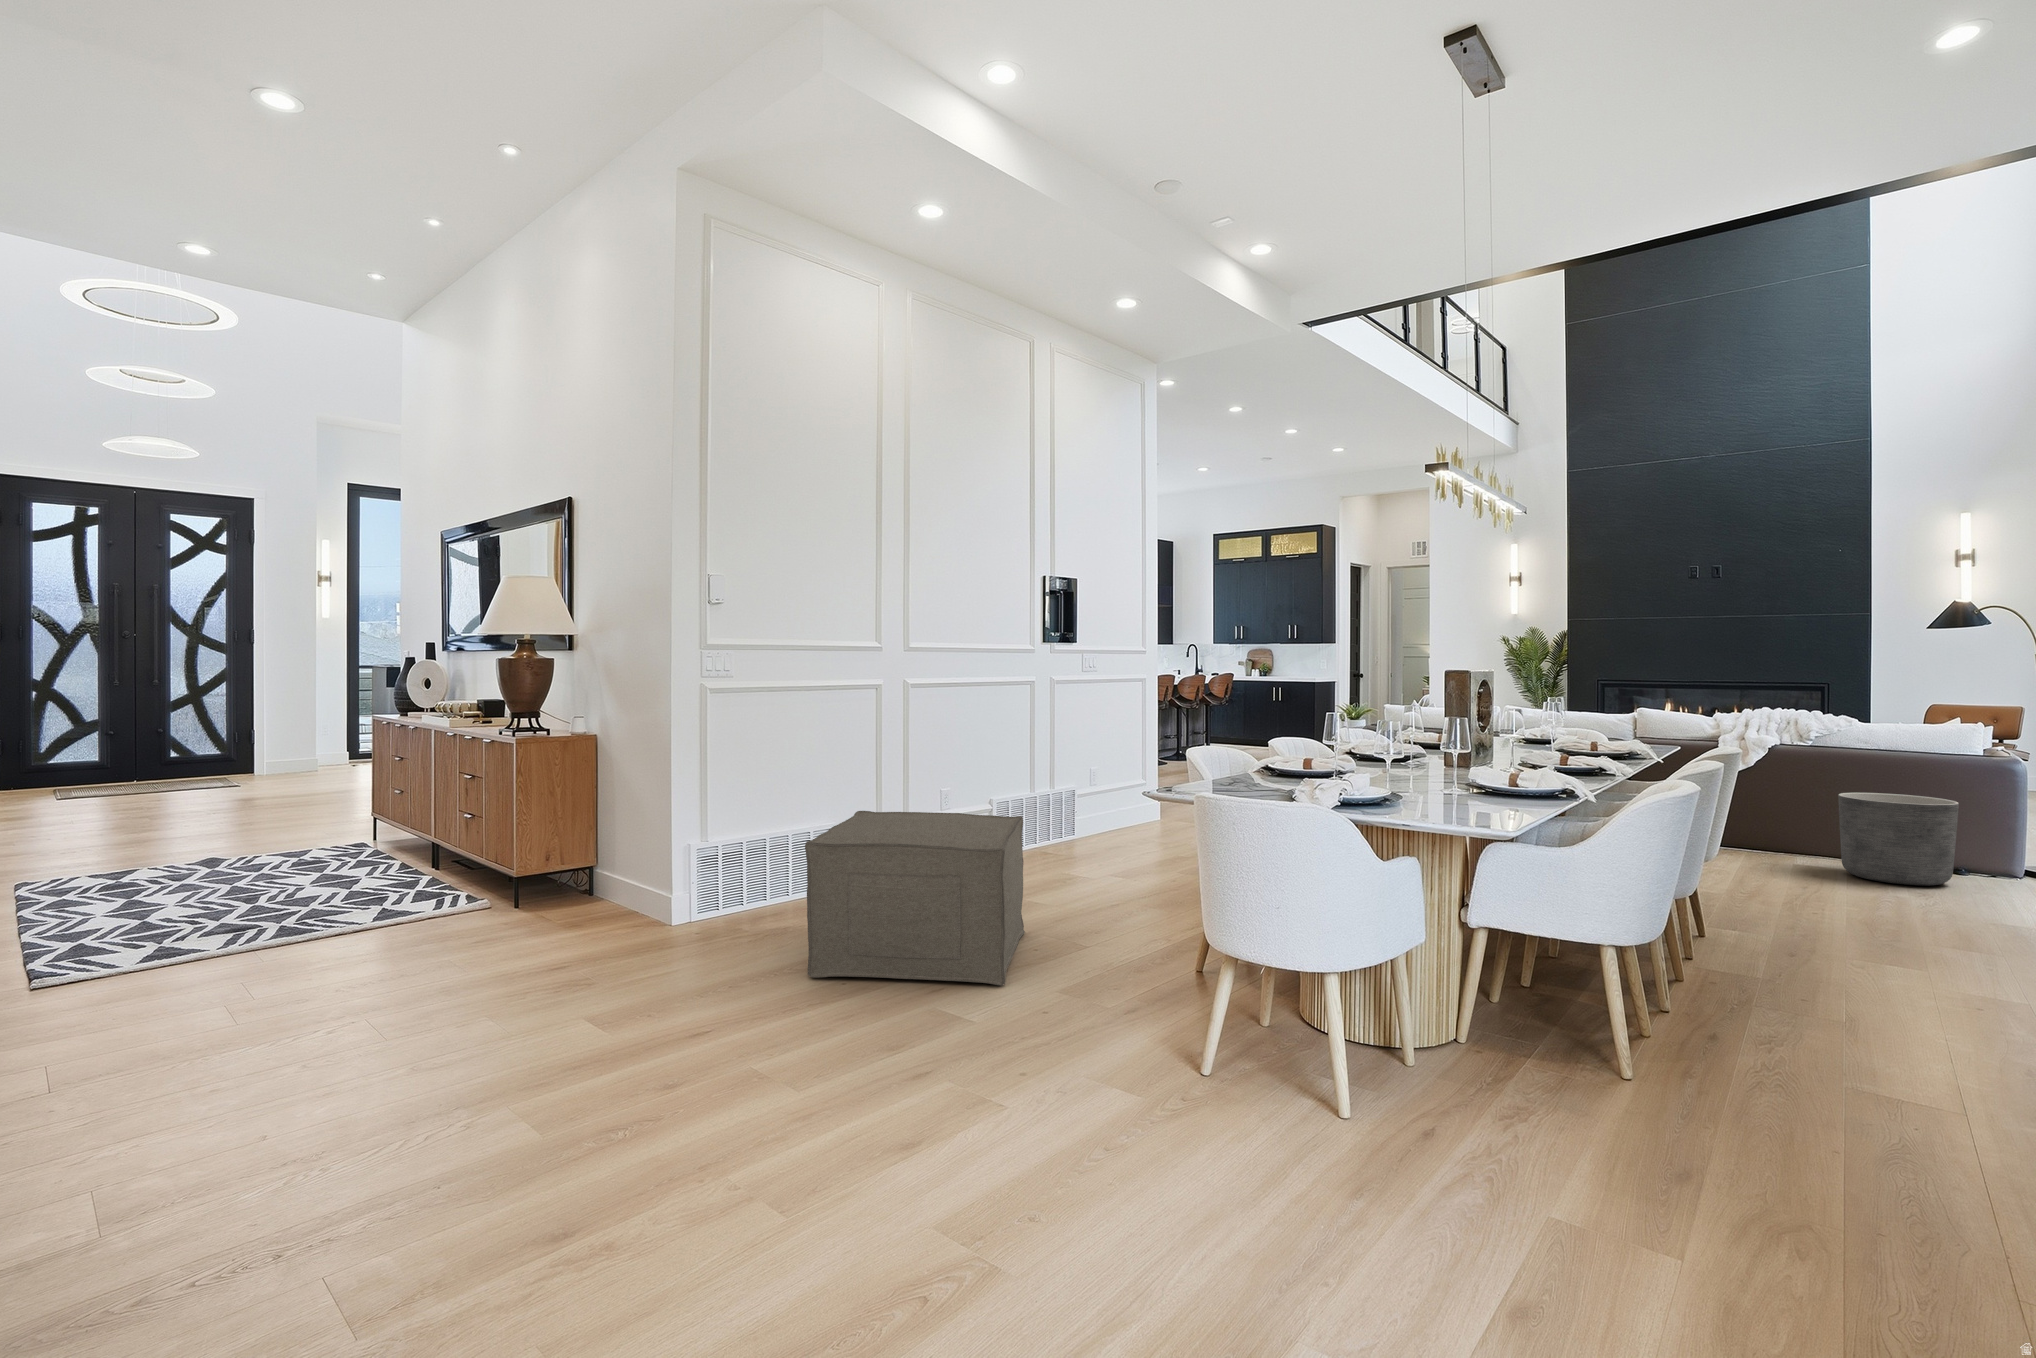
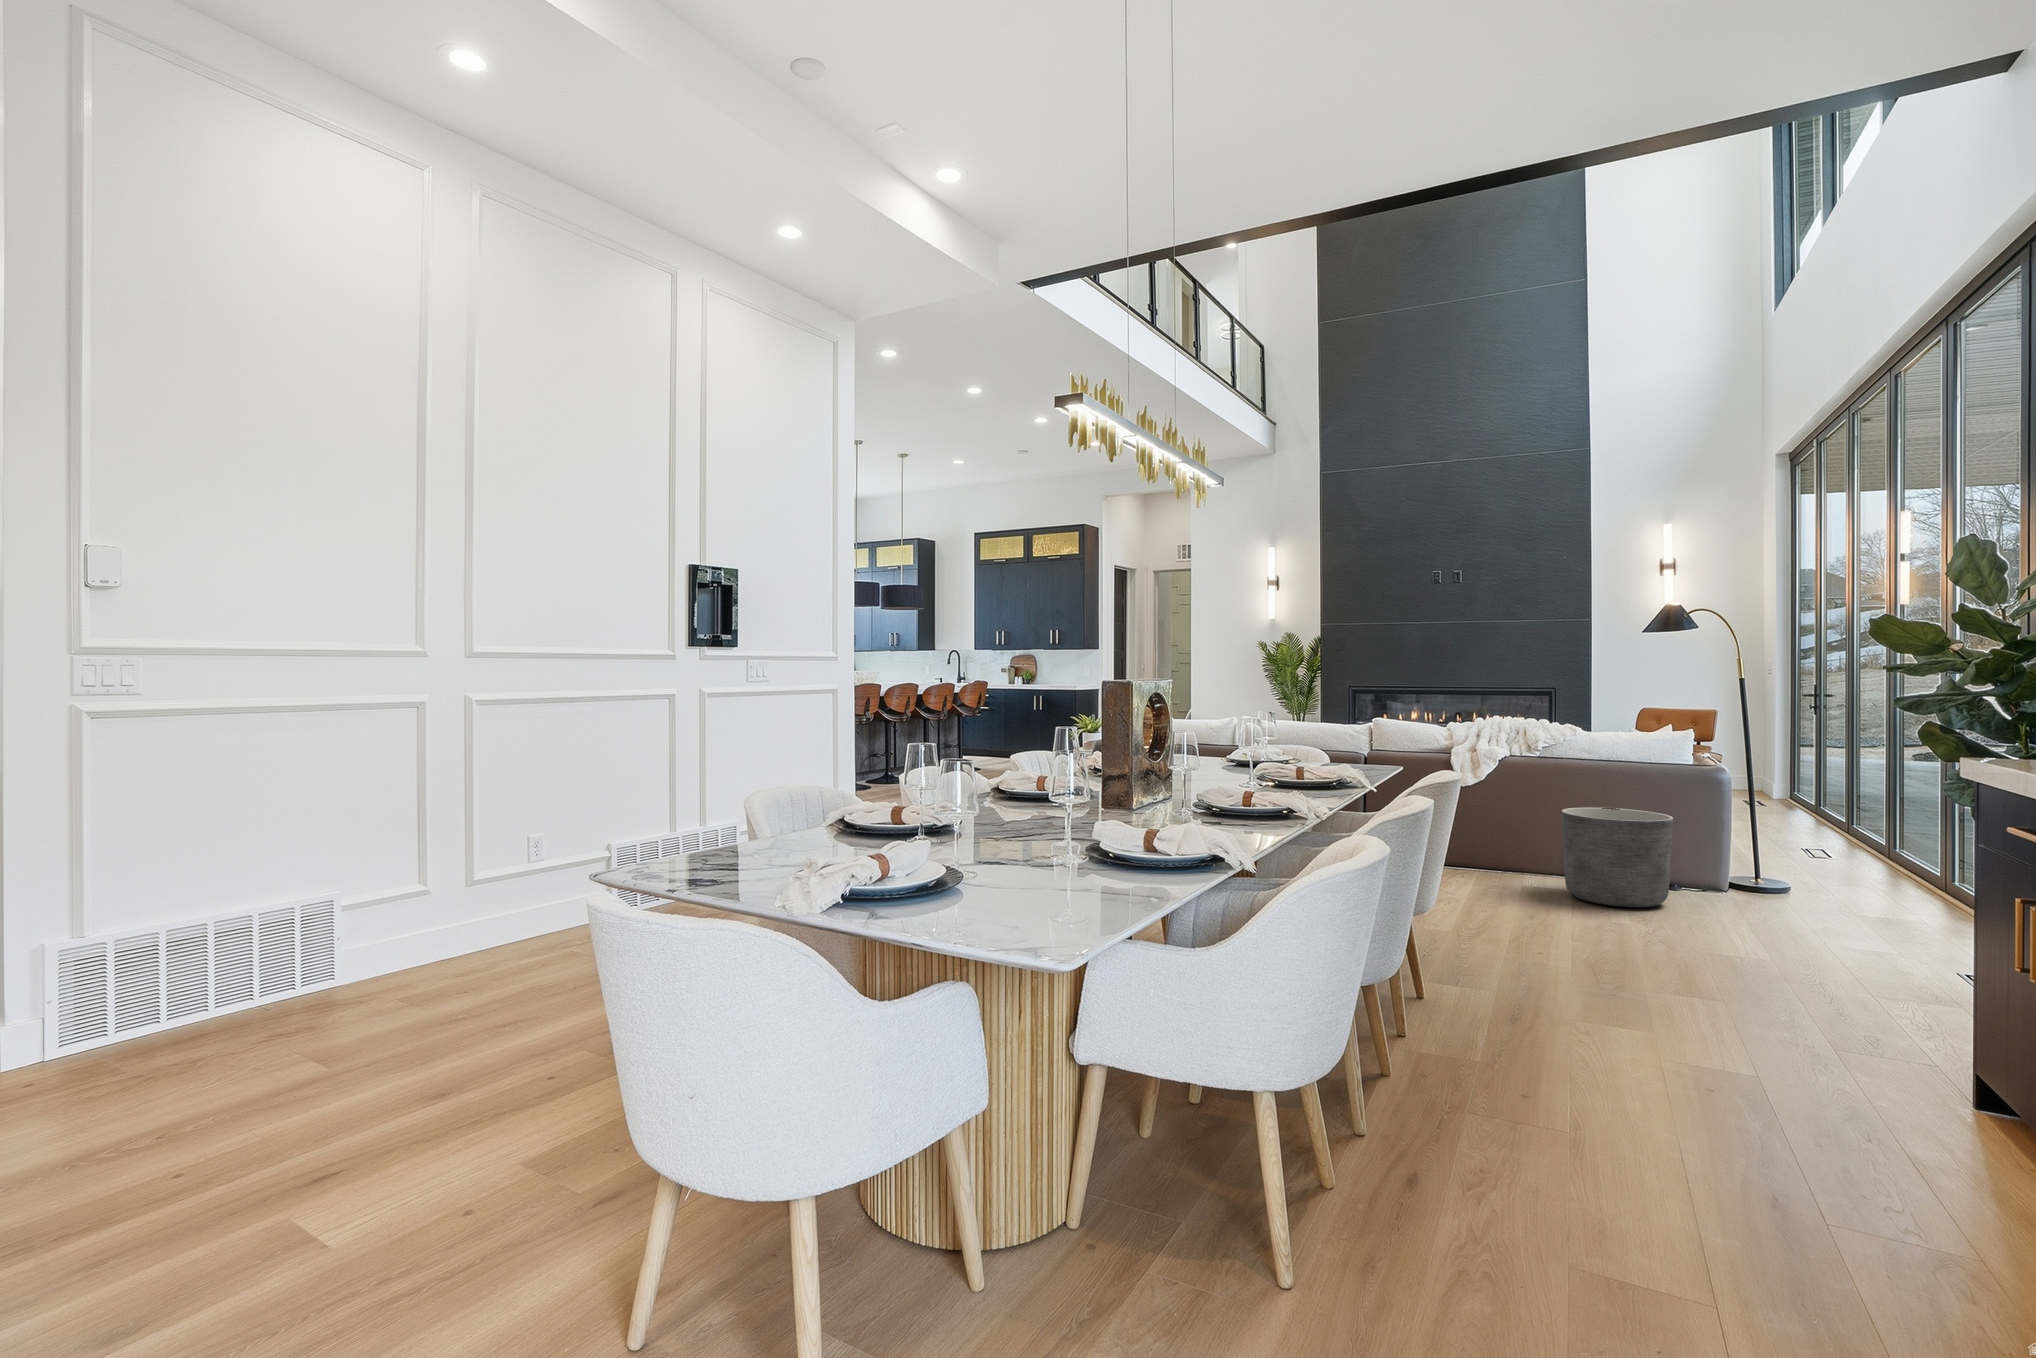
ottoman: present [805,811,1025,985] -> none [105,887,559,1176]

